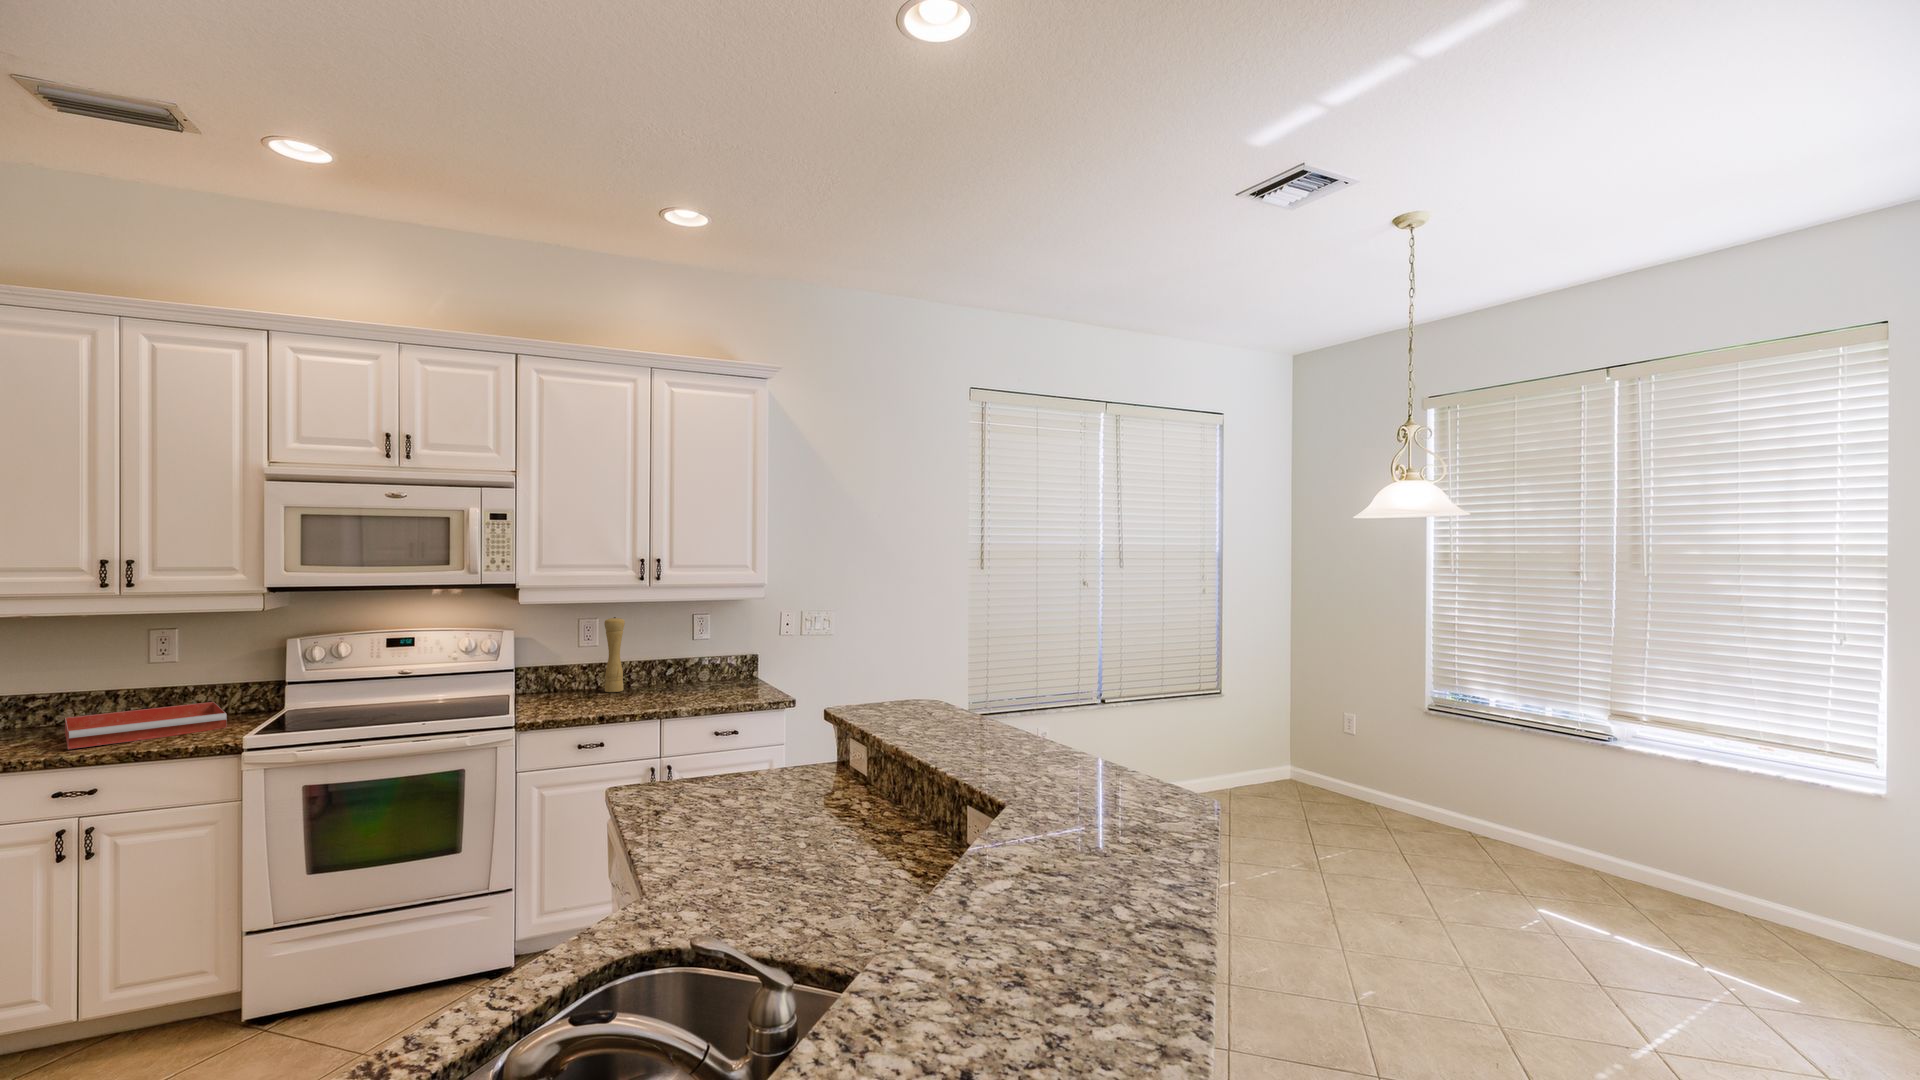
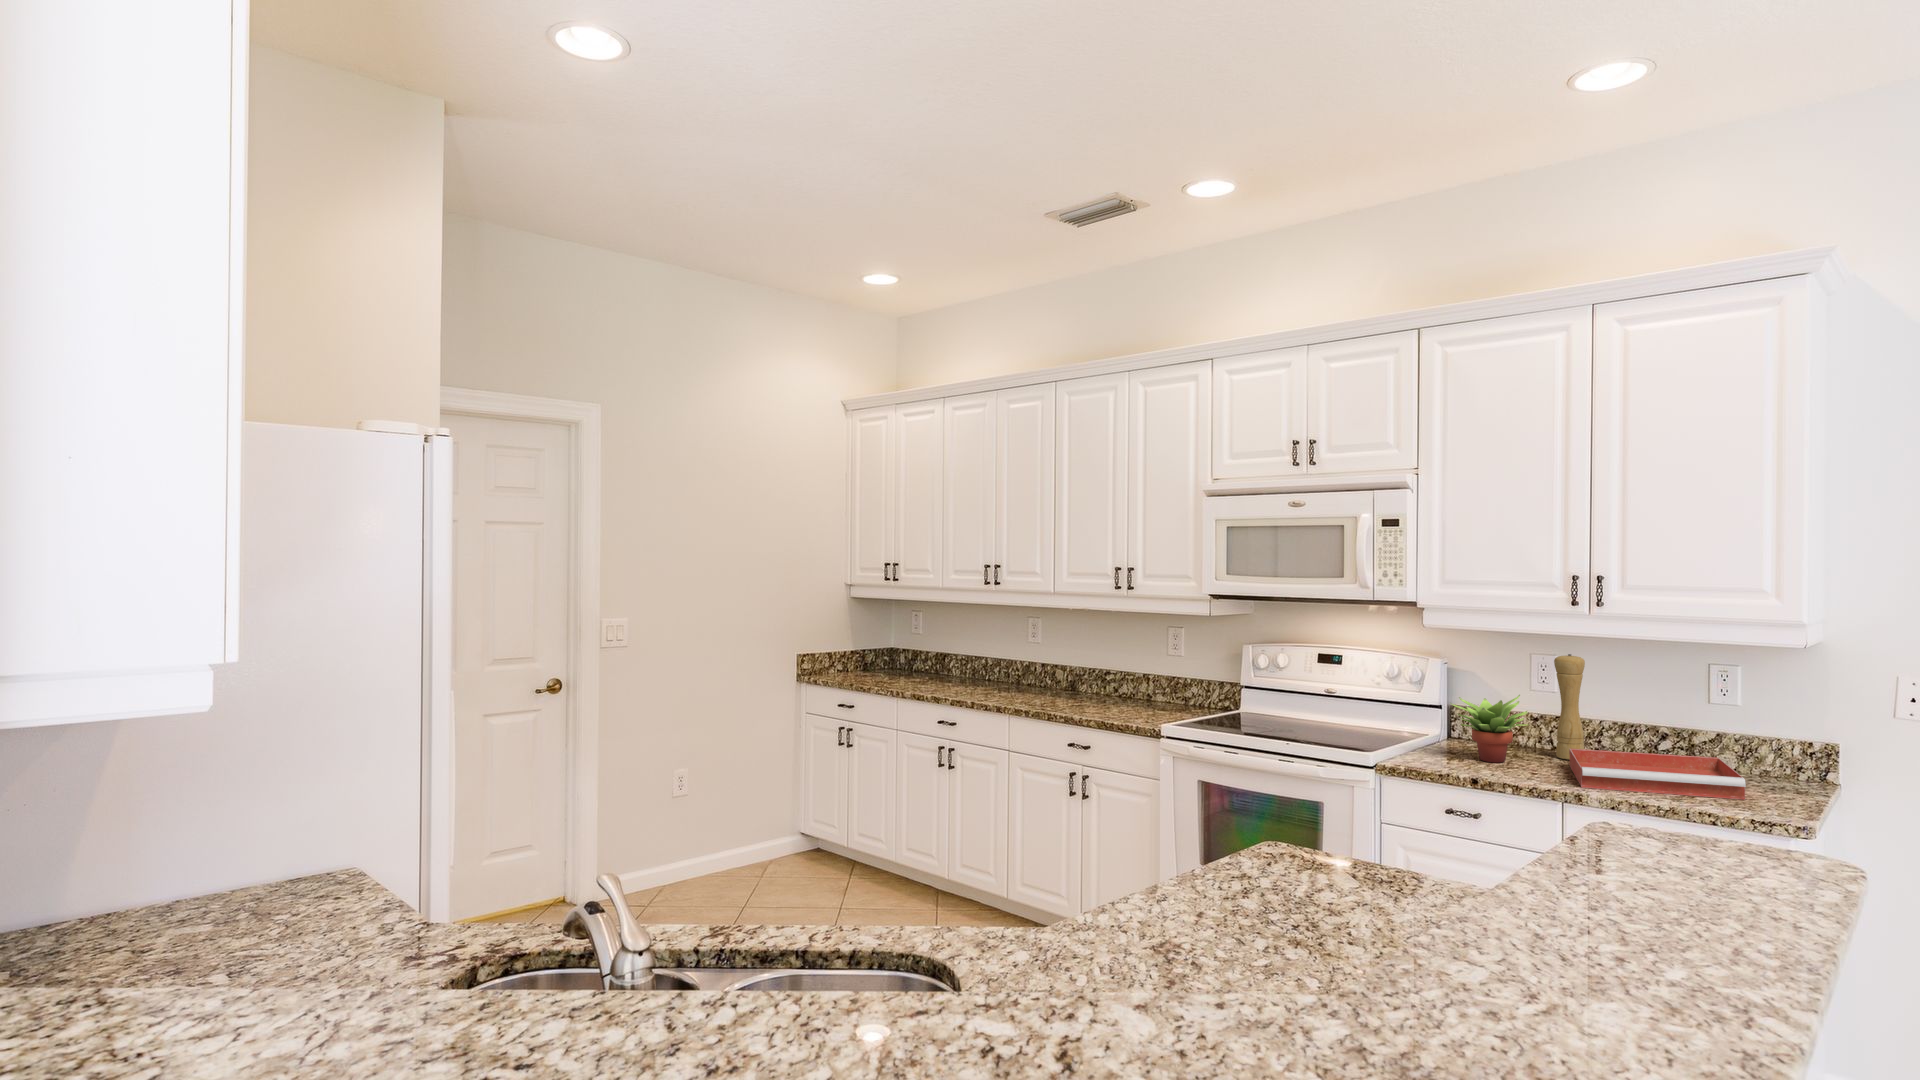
succulent plant: none [548,650,604,704] -> present [1451,695,1529,762]
tray: present [65,702,227,749] -> present [1569,749,1746,800]

